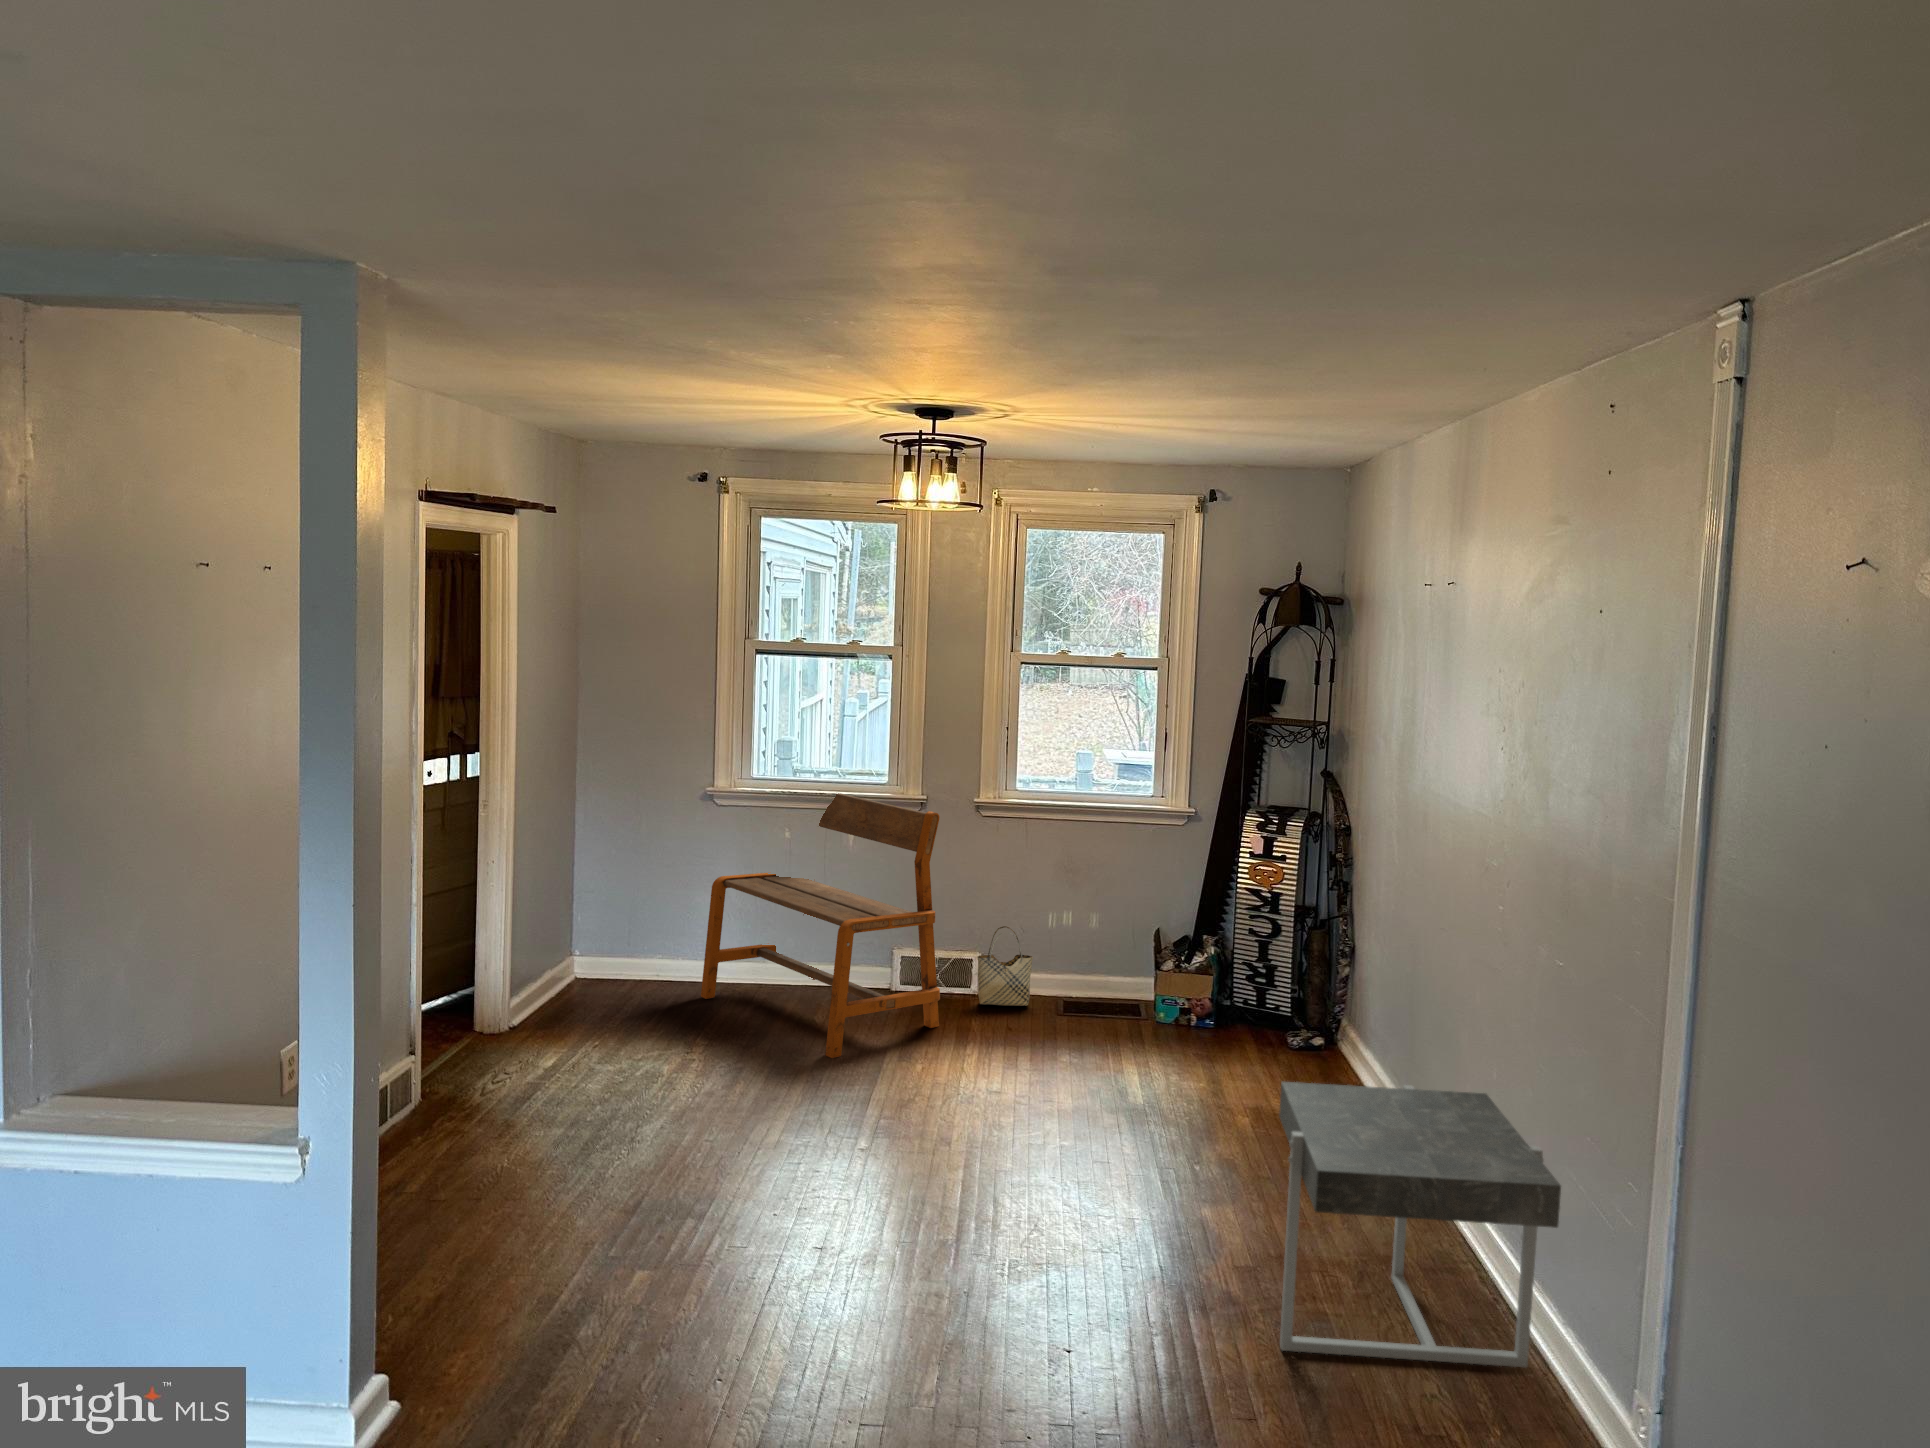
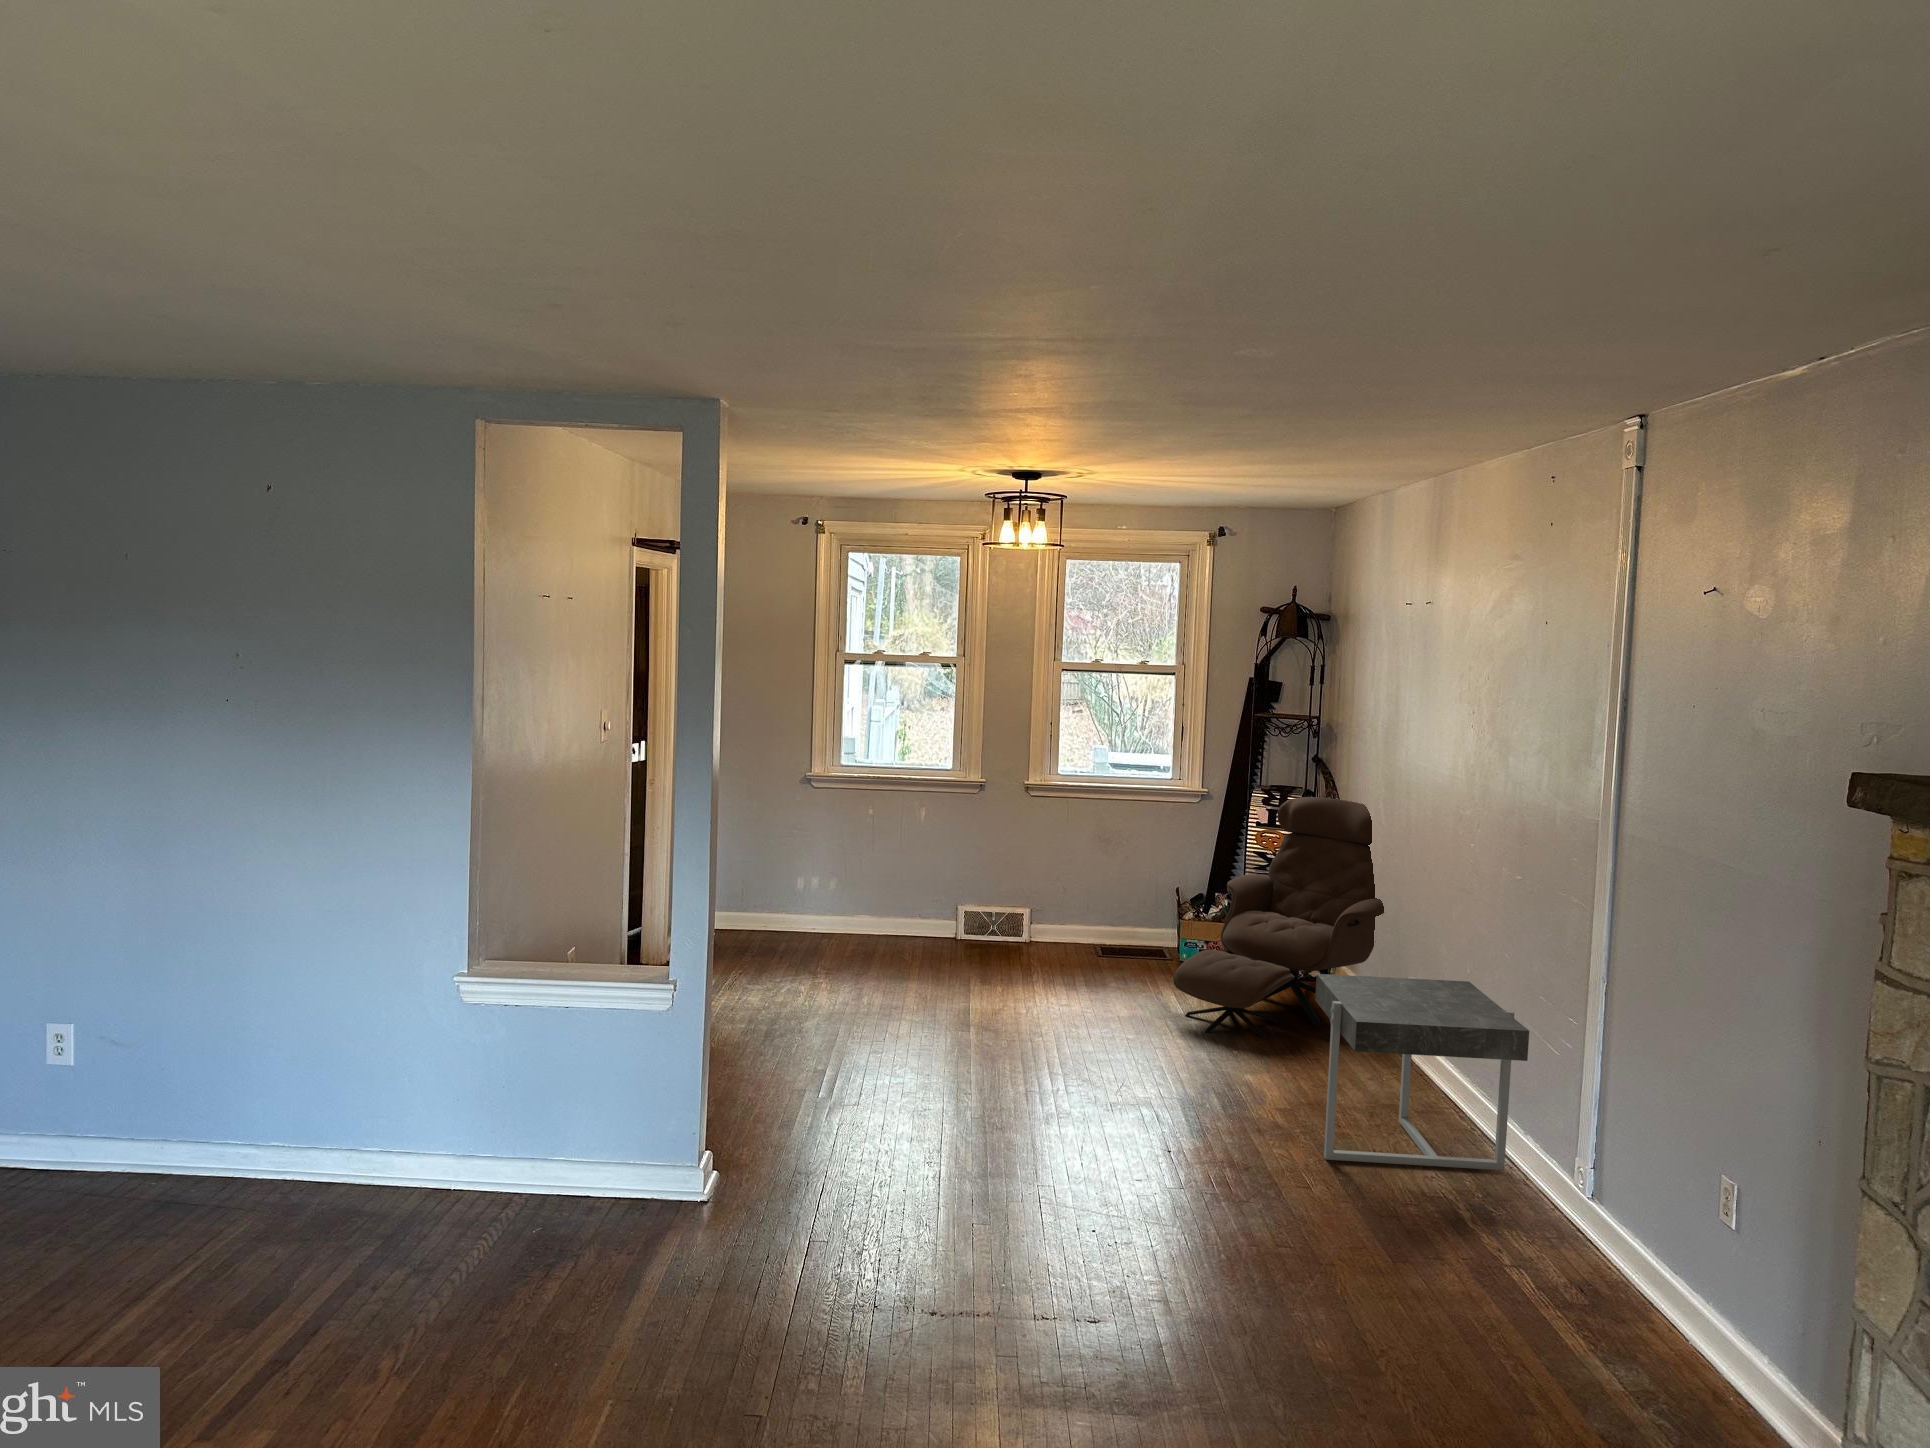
bench: present [701,793,940,1058] -> none [805,771,1006,986]
lounge chair: none [1128,824,1407,1138] -> present [1173,797,1384,1038]
woven basket: present [977,926,1033,1006] -> none [1030,886,1075,951]

